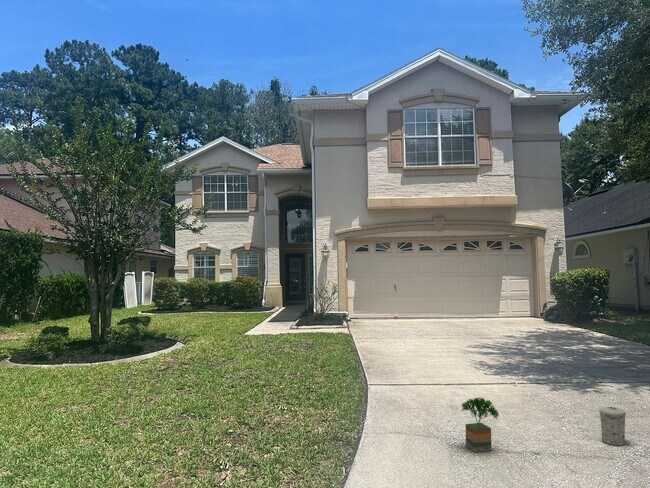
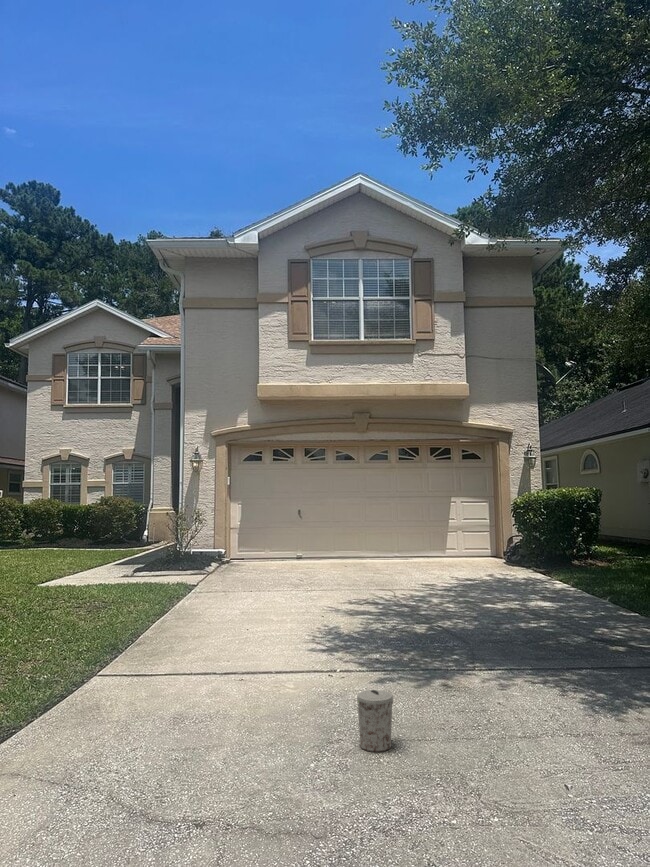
potted tree: present [462,398,499,452] -> none [130,672,185,761]

